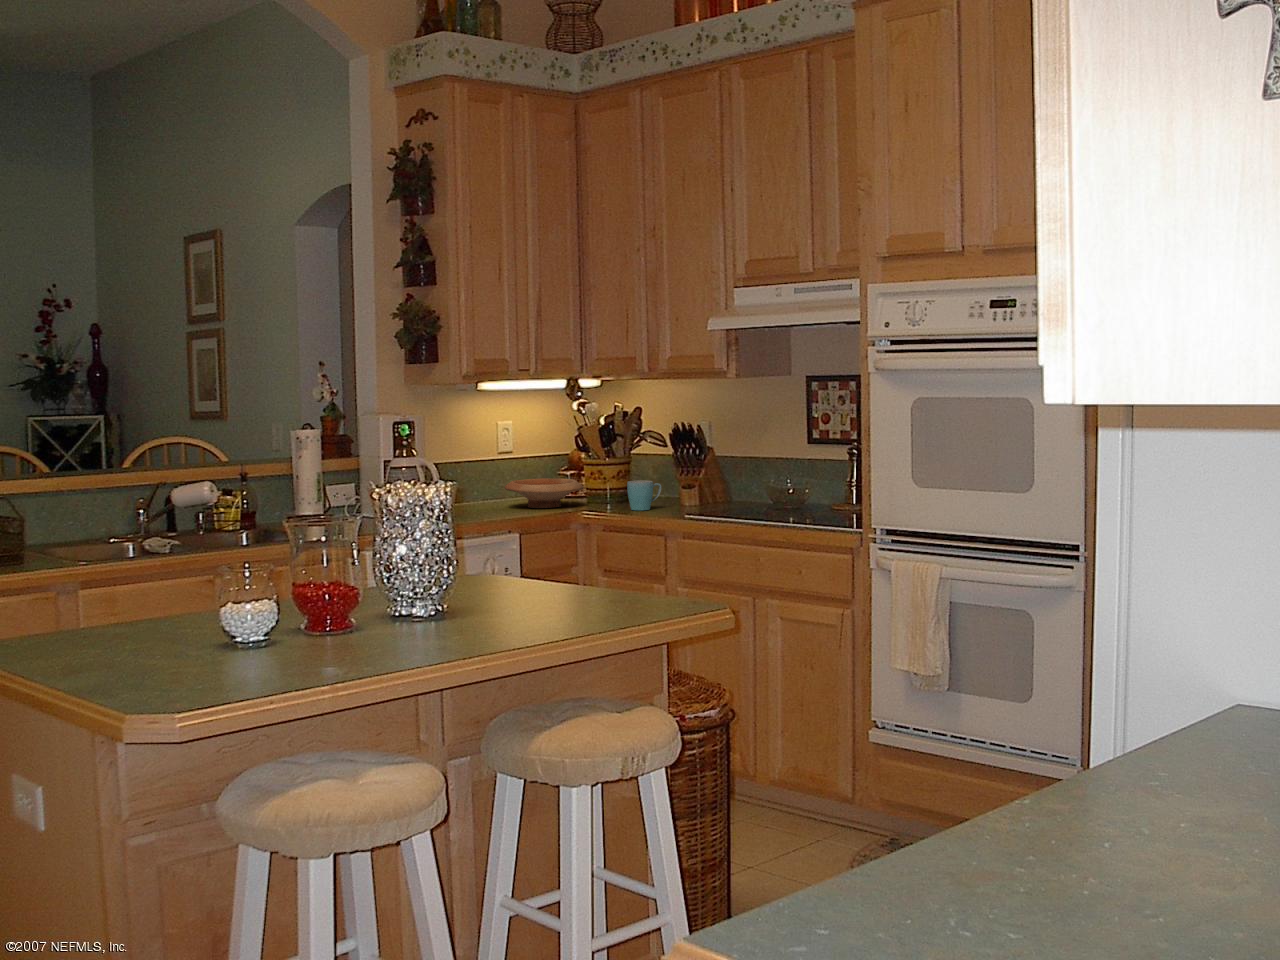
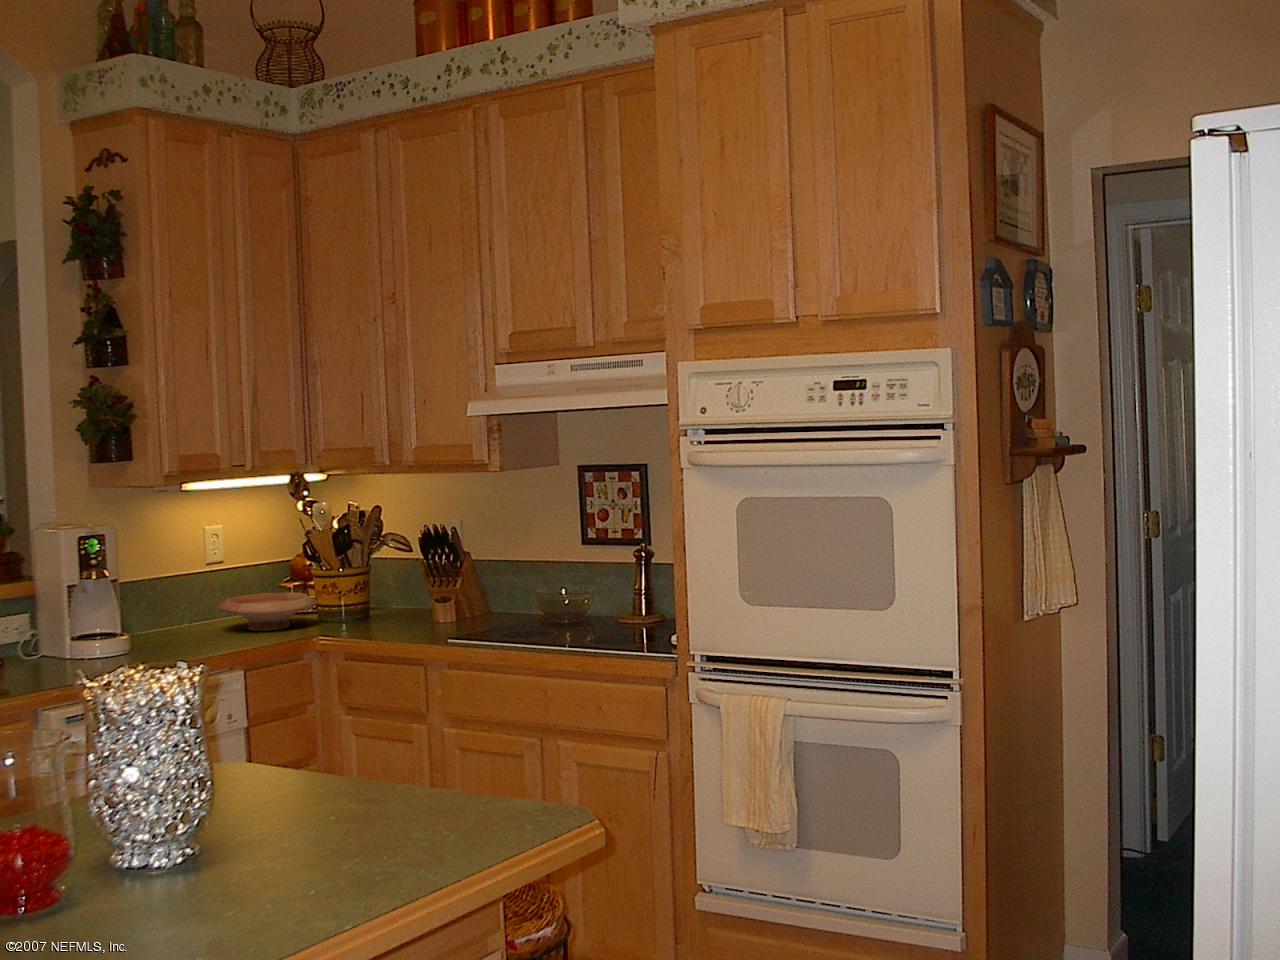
mug: present [627,480,661,510] -> none [372,594,413,630]

